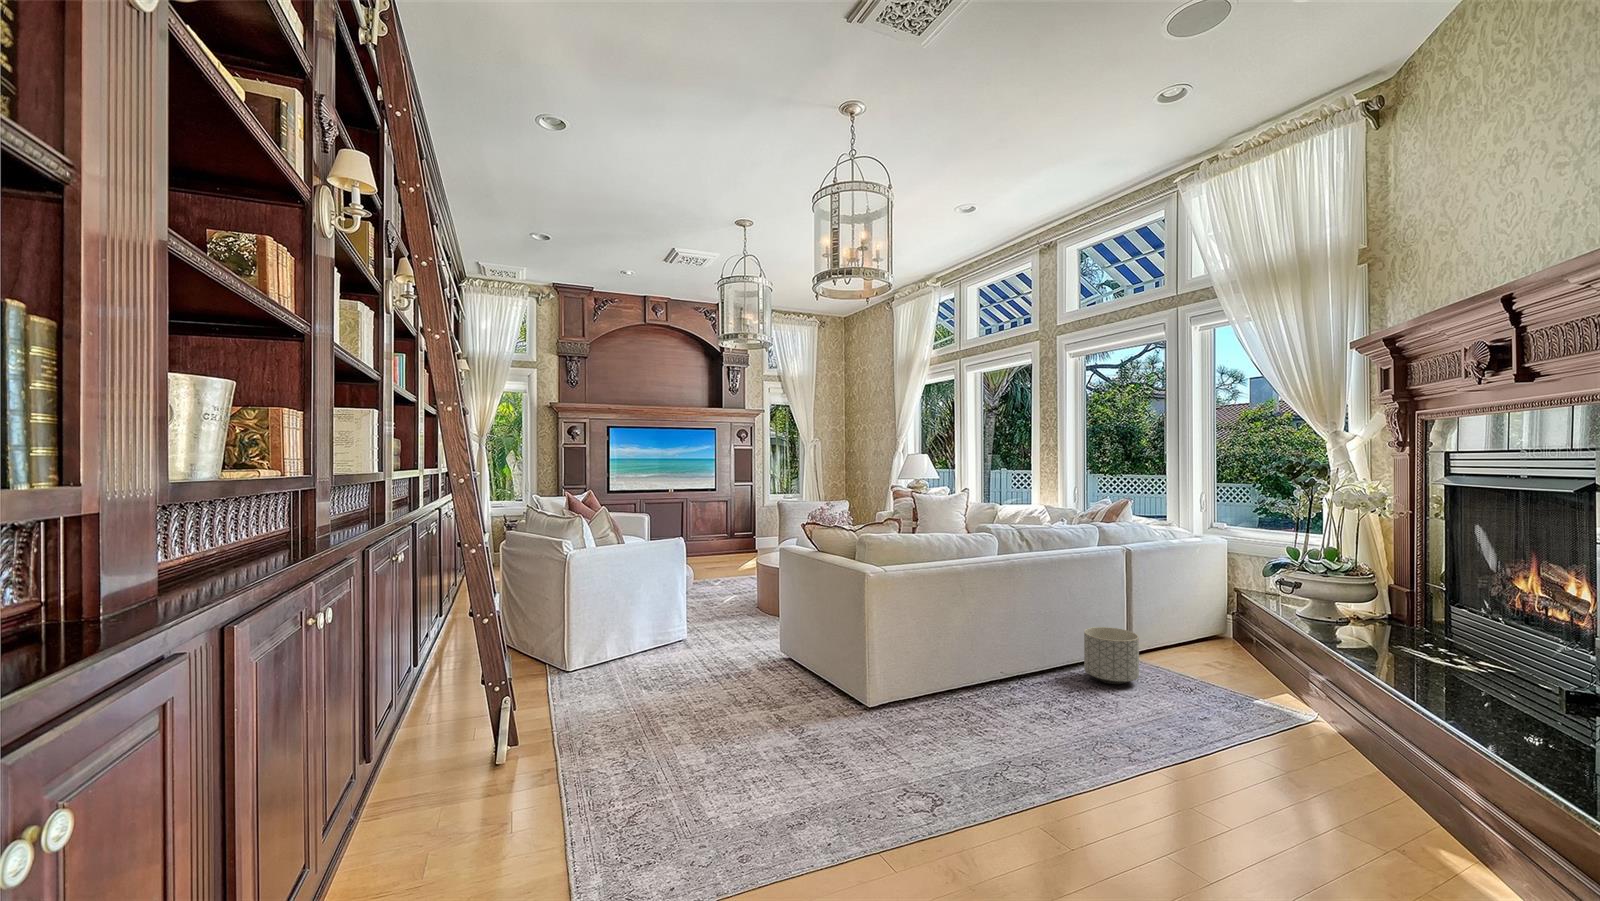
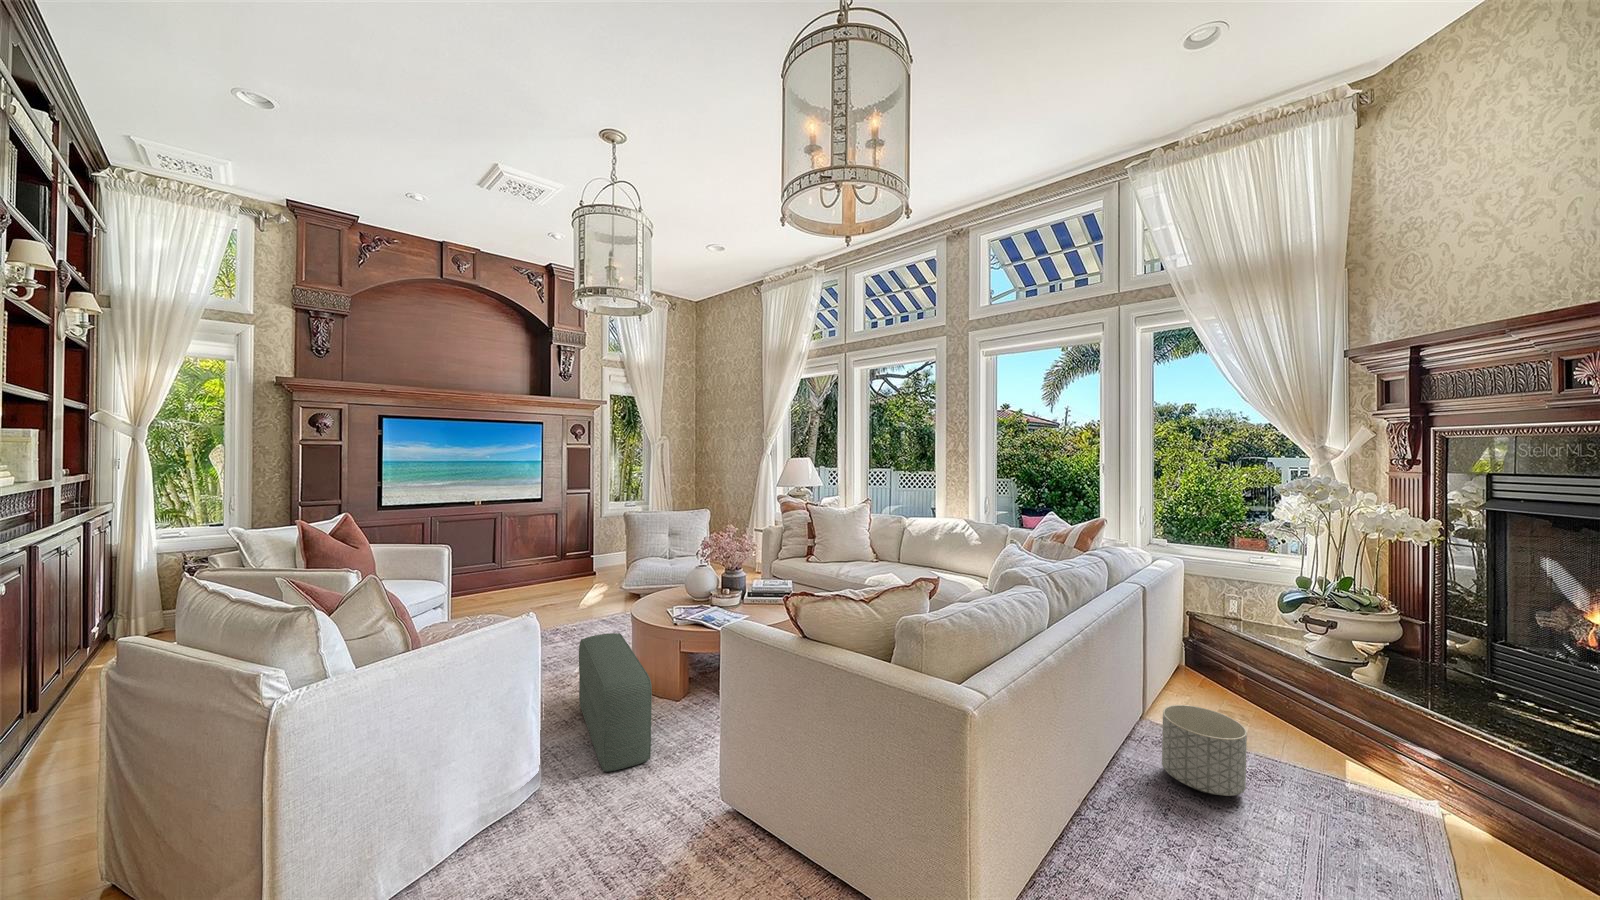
pouf: none [717,567,749,635] -> present [579,633,652,771]

